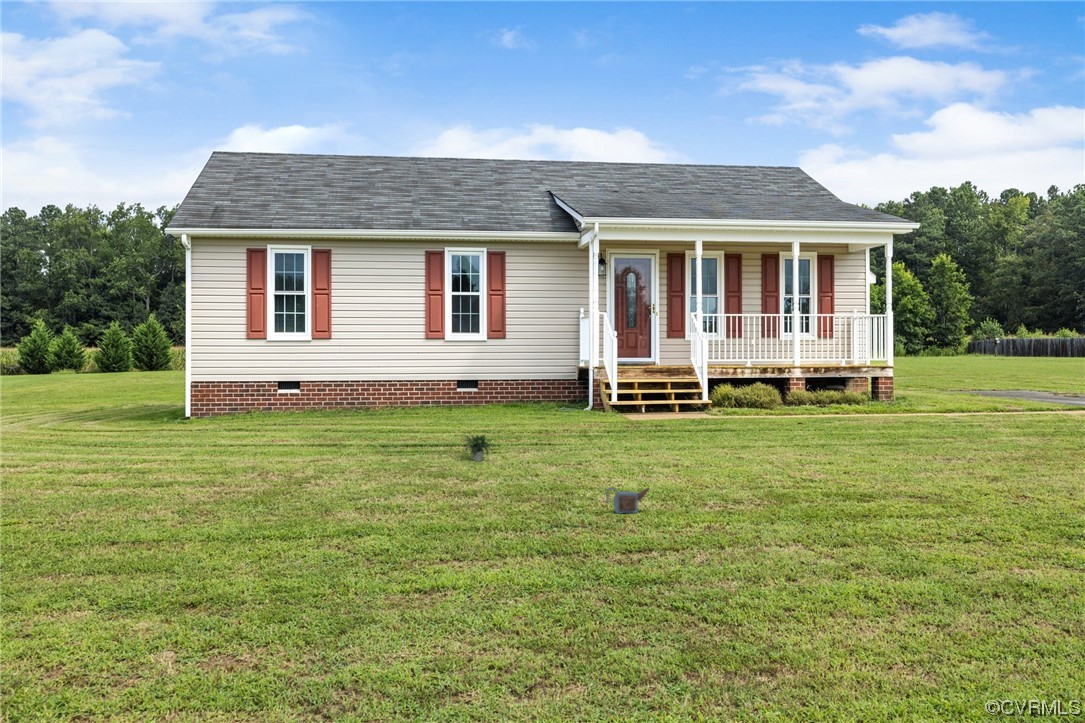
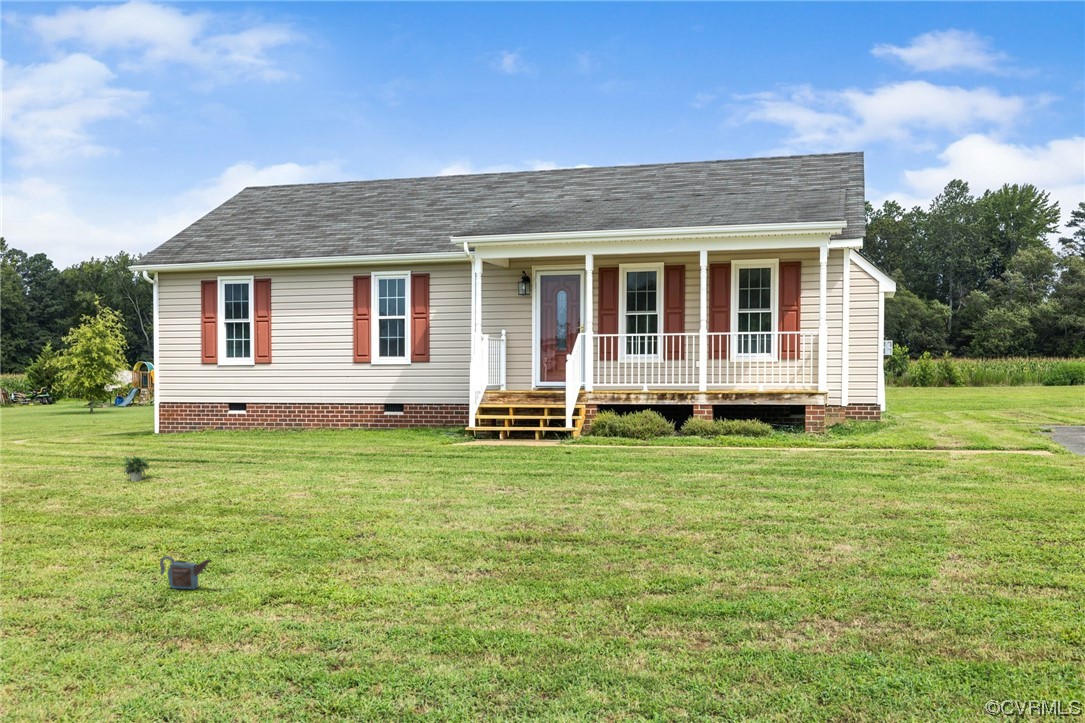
watering can: present [606,487,650,514] -> present [160,556,210,589]

